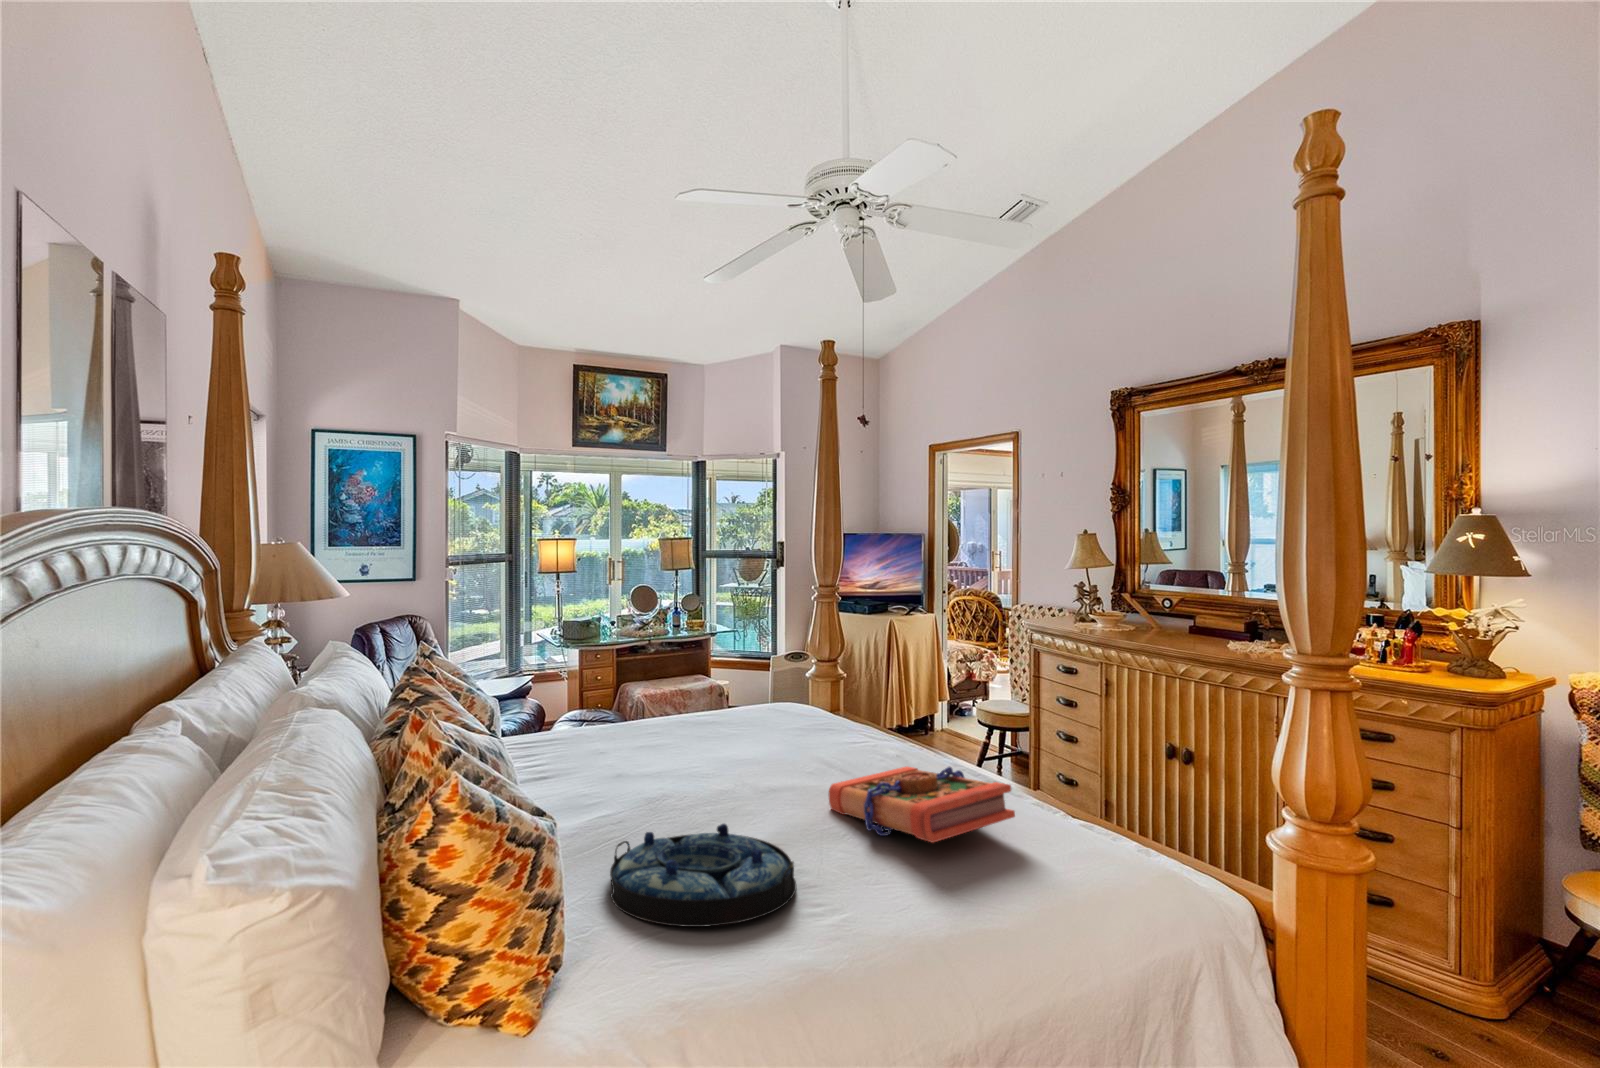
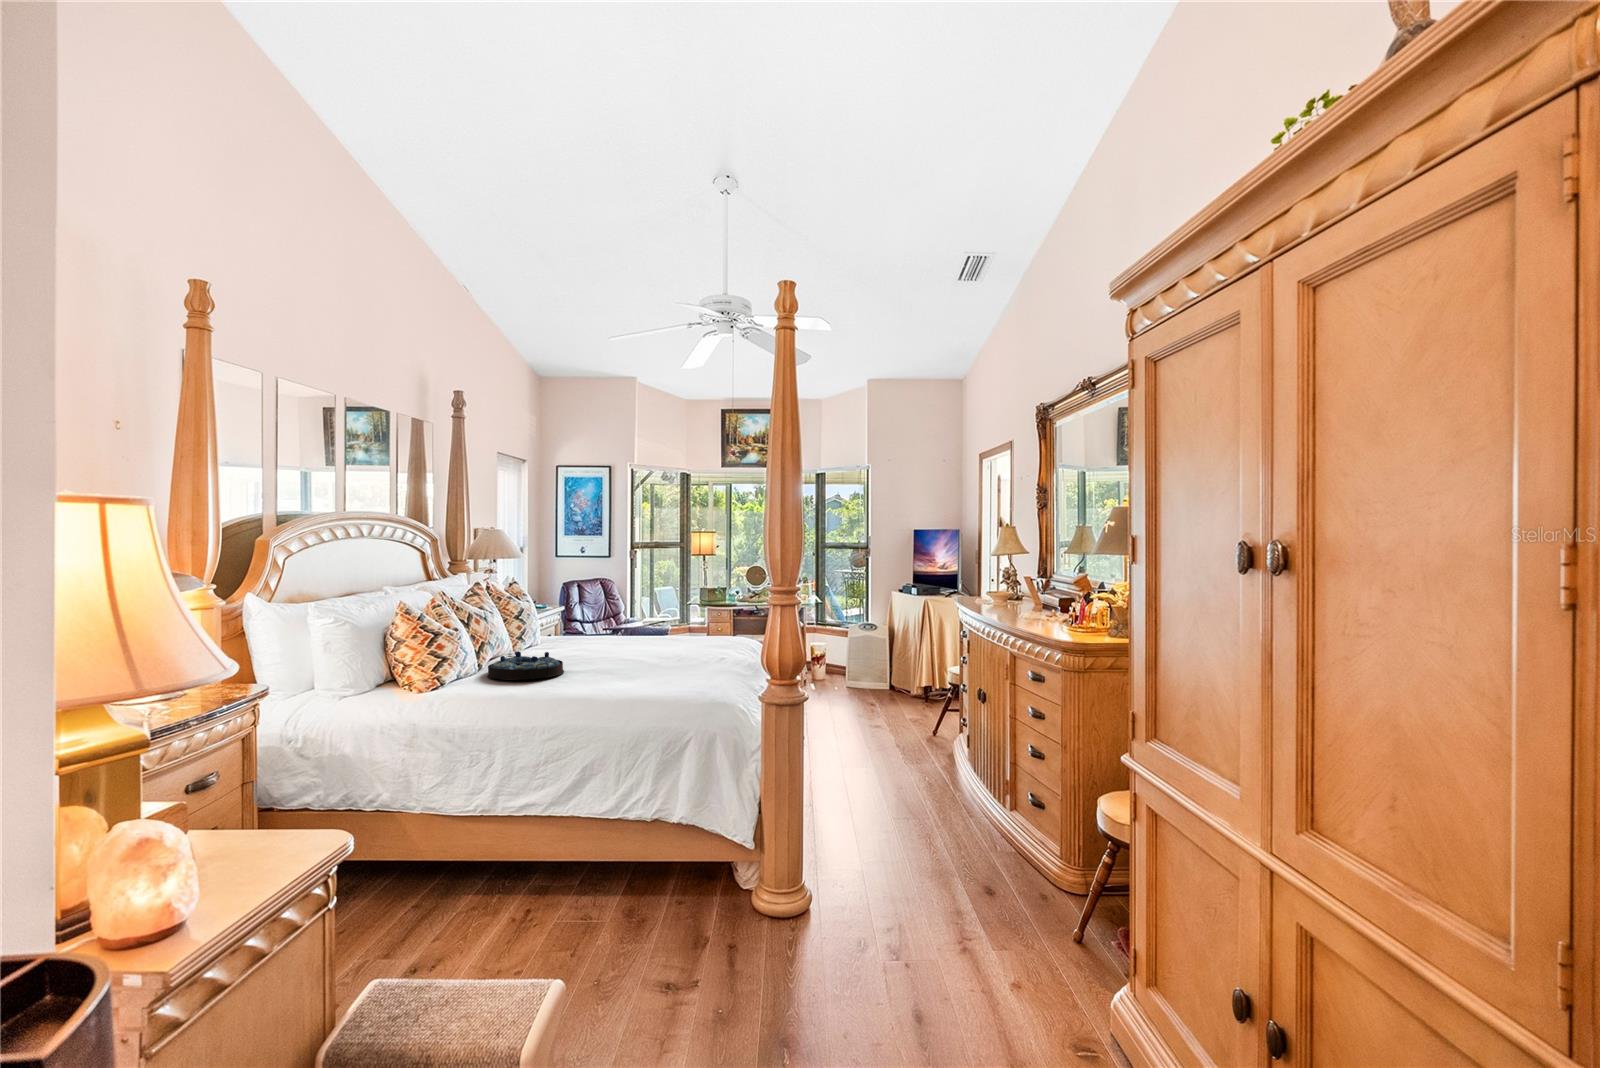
book: present [829,767,1015,842] -> none [614,644,687,672]

